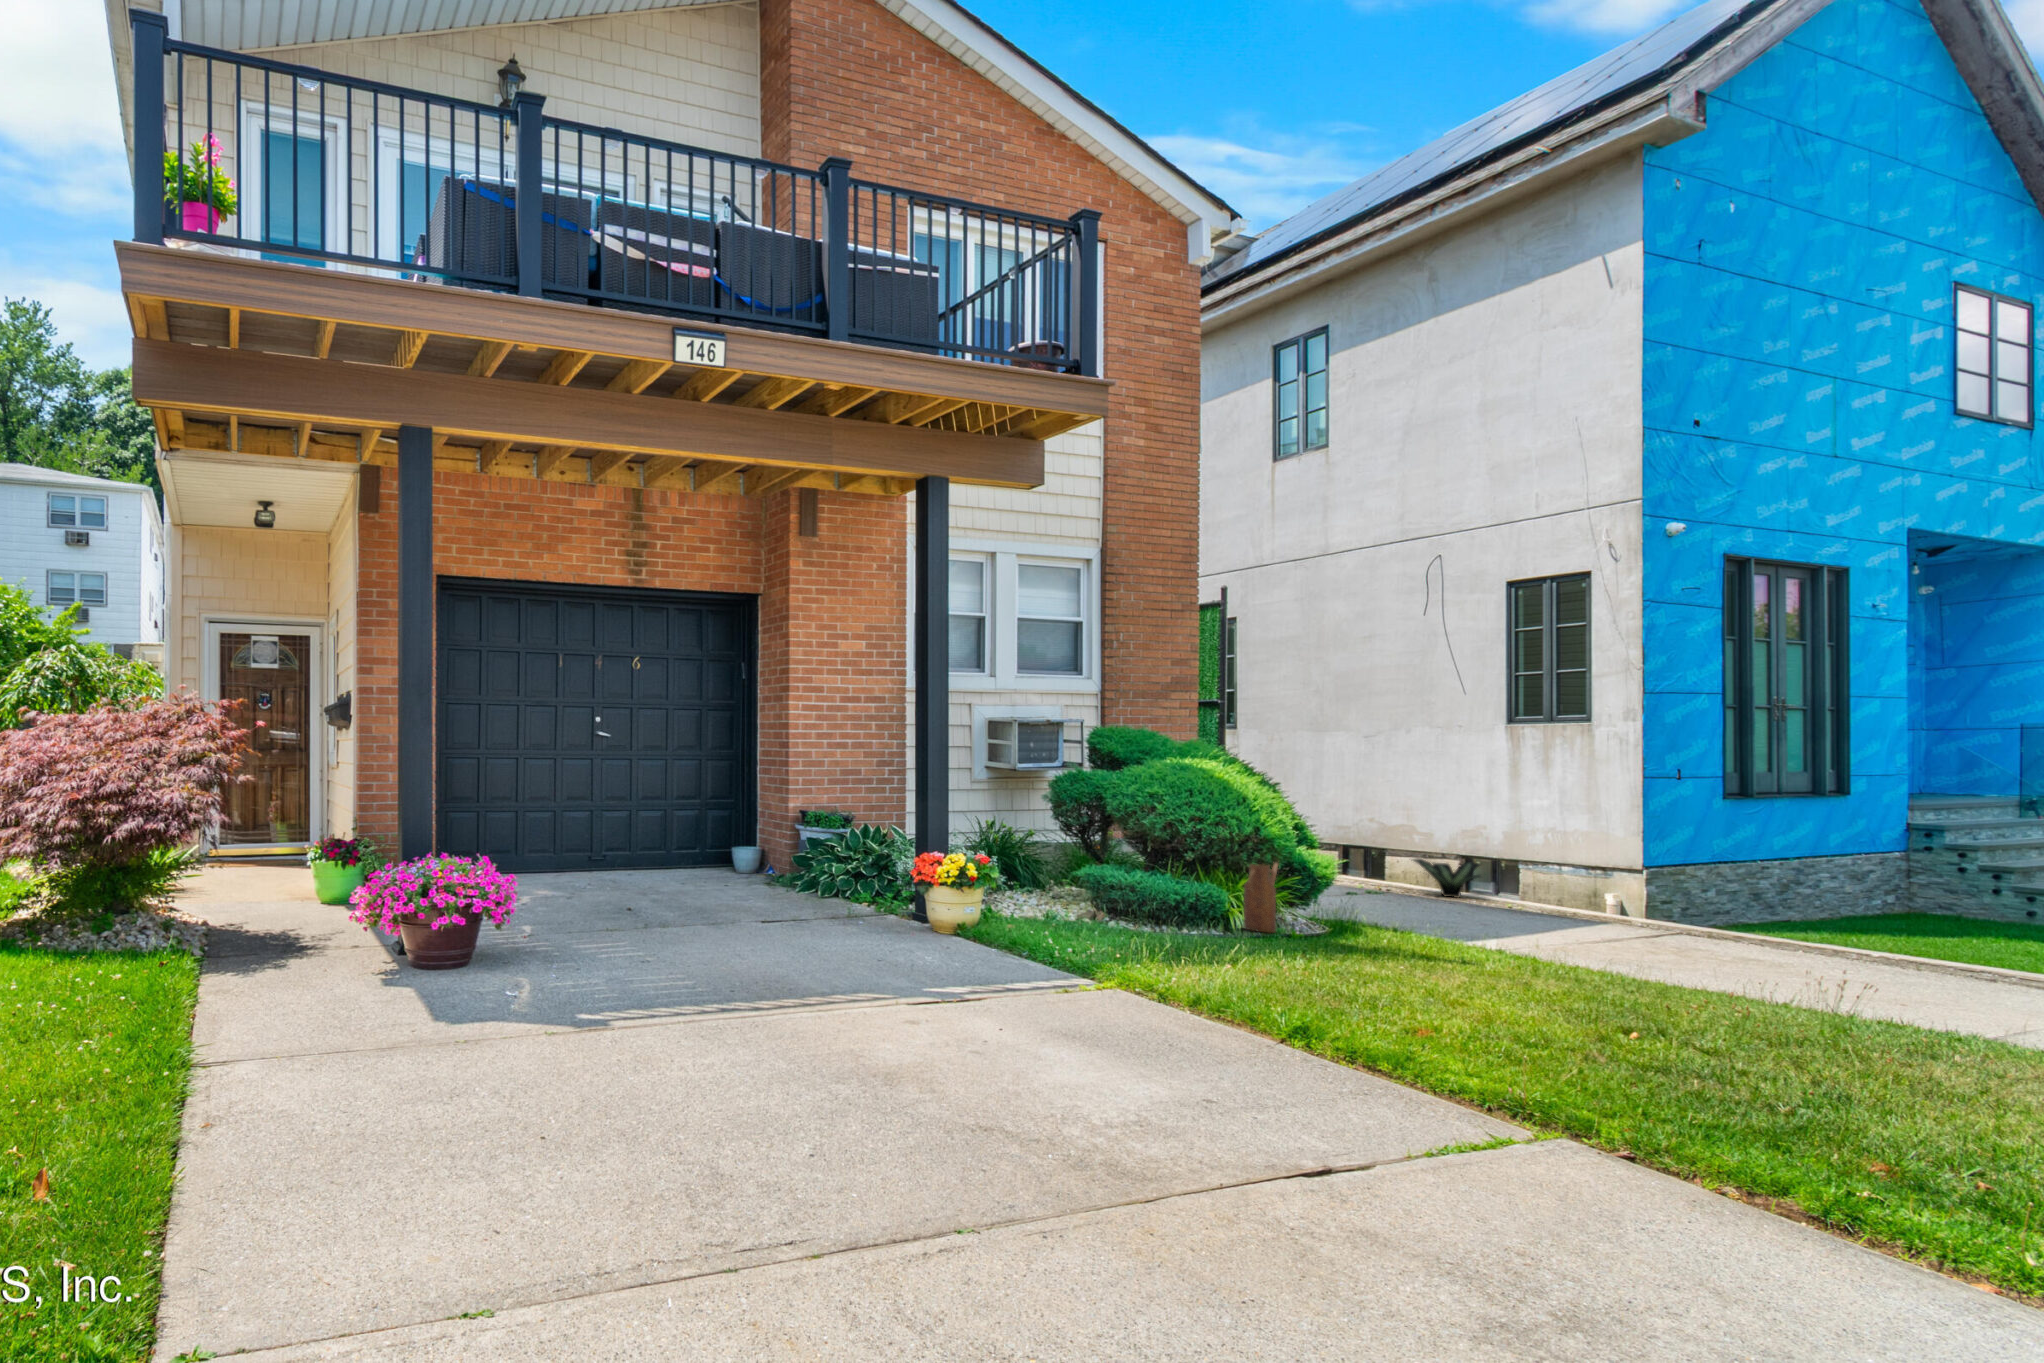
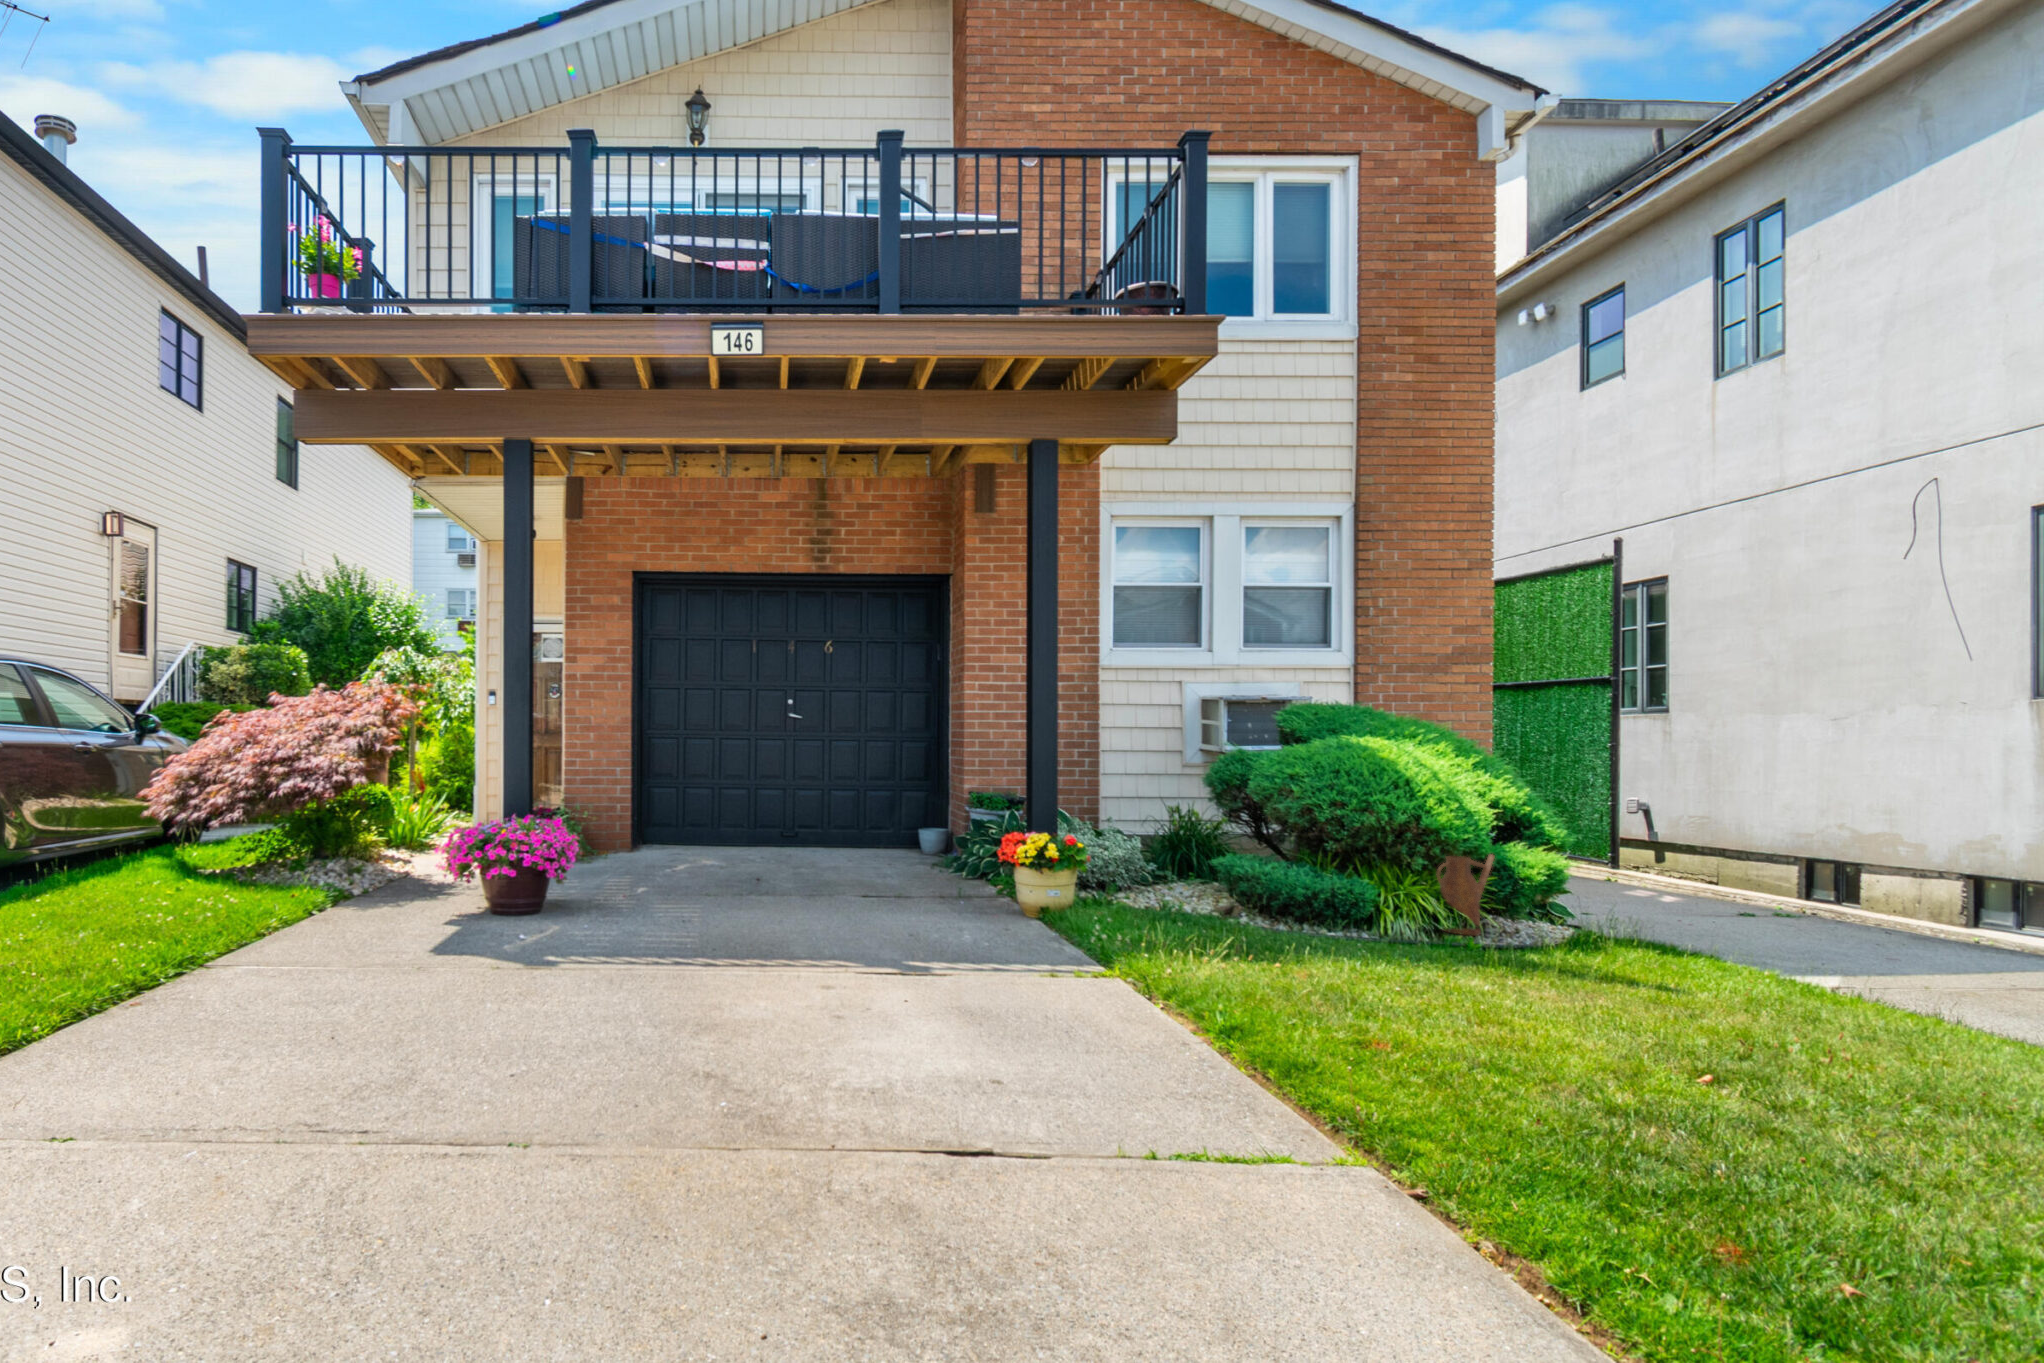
potted plant: present [1413,859,1480,898] -> none [1876,874,1991,926]

